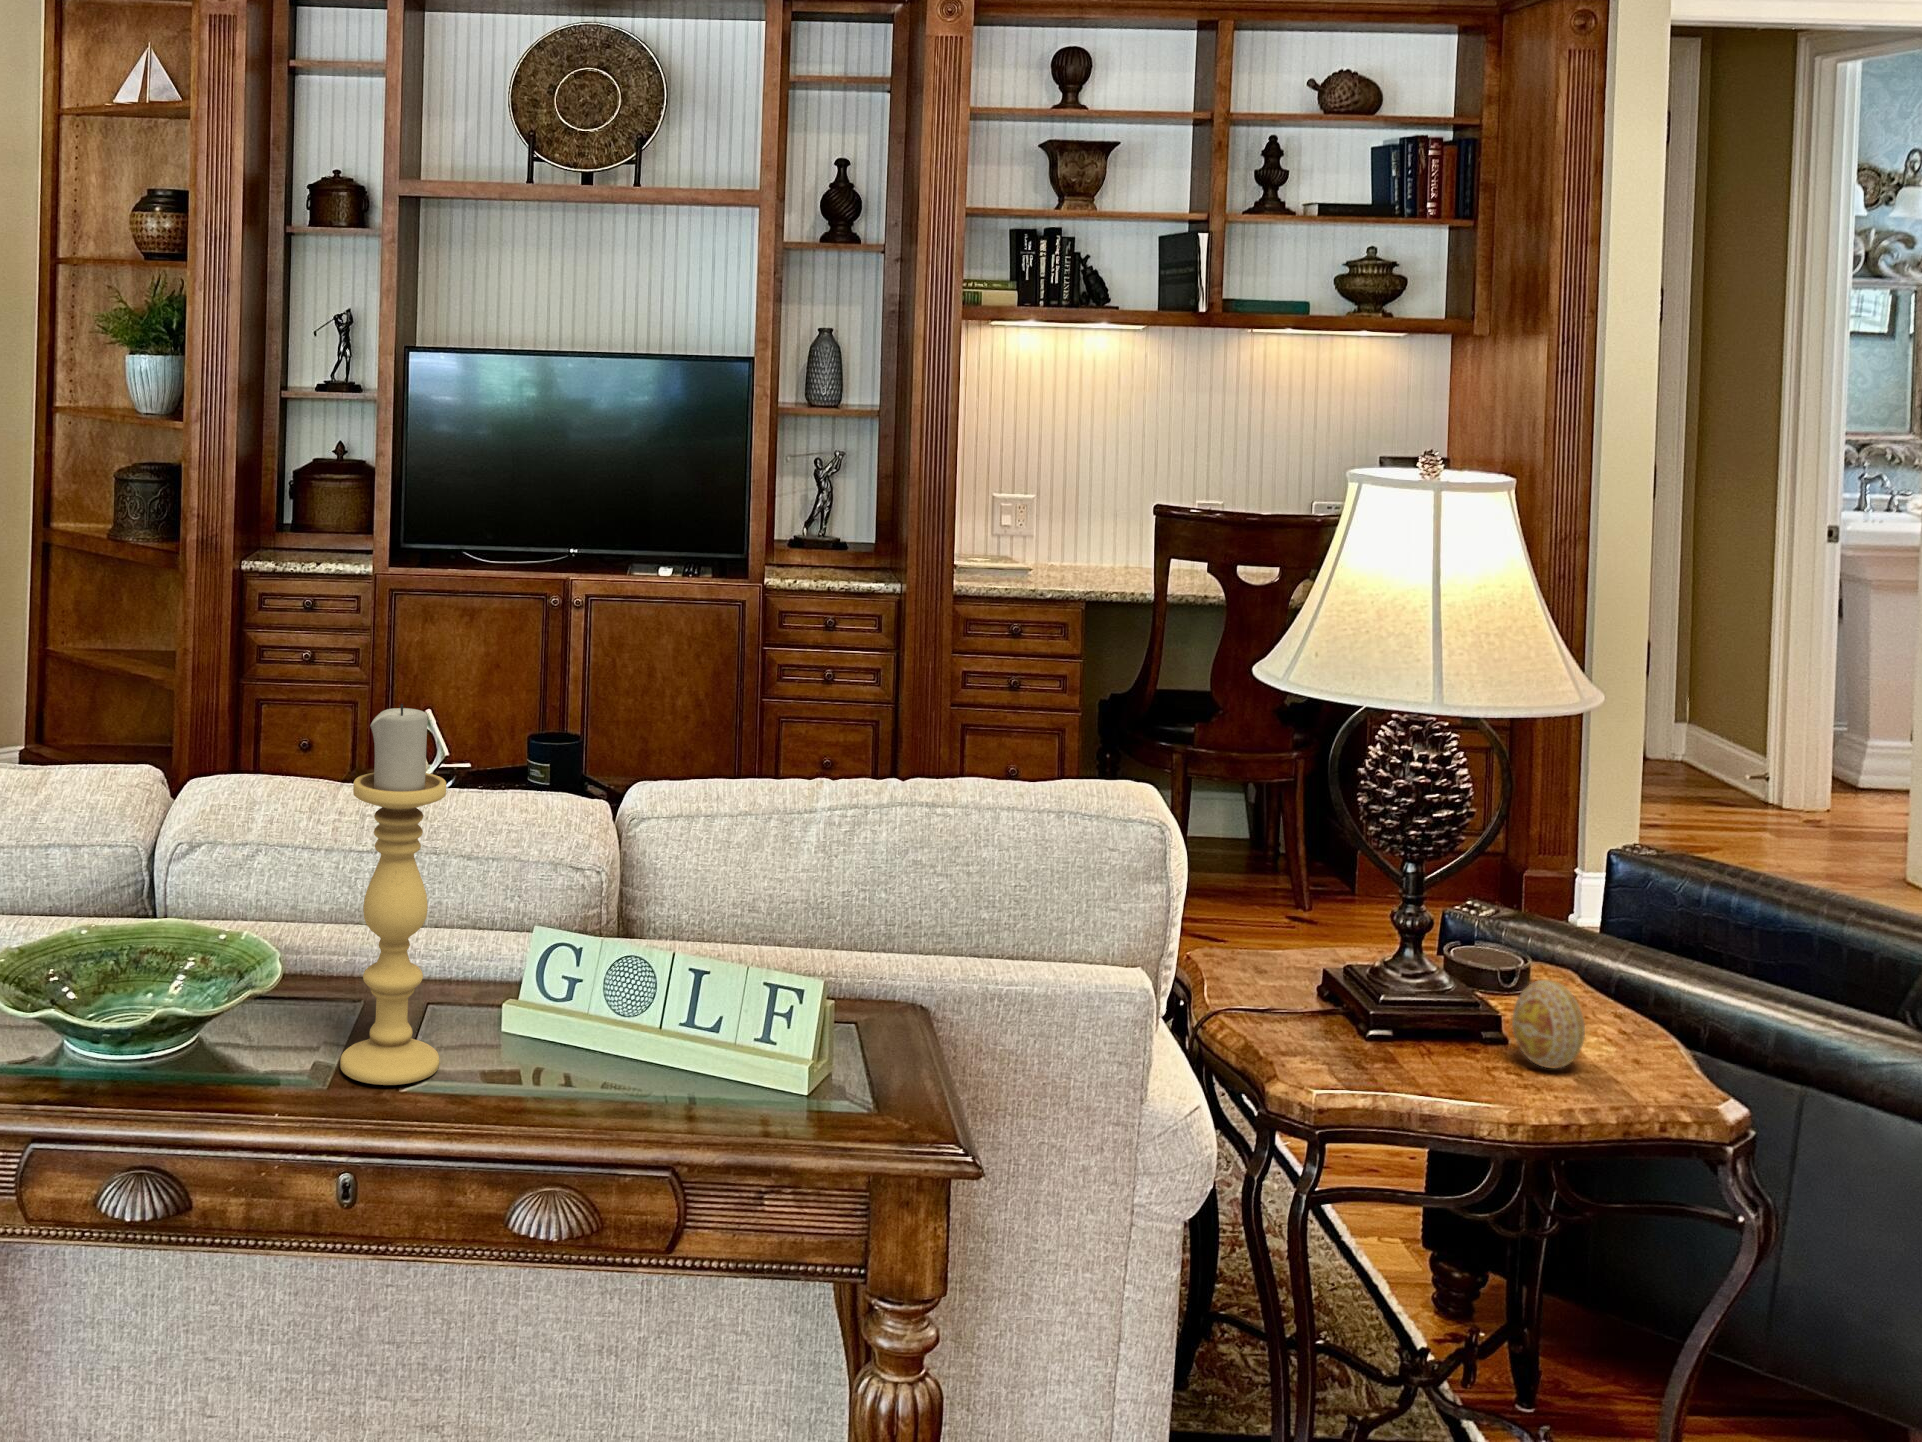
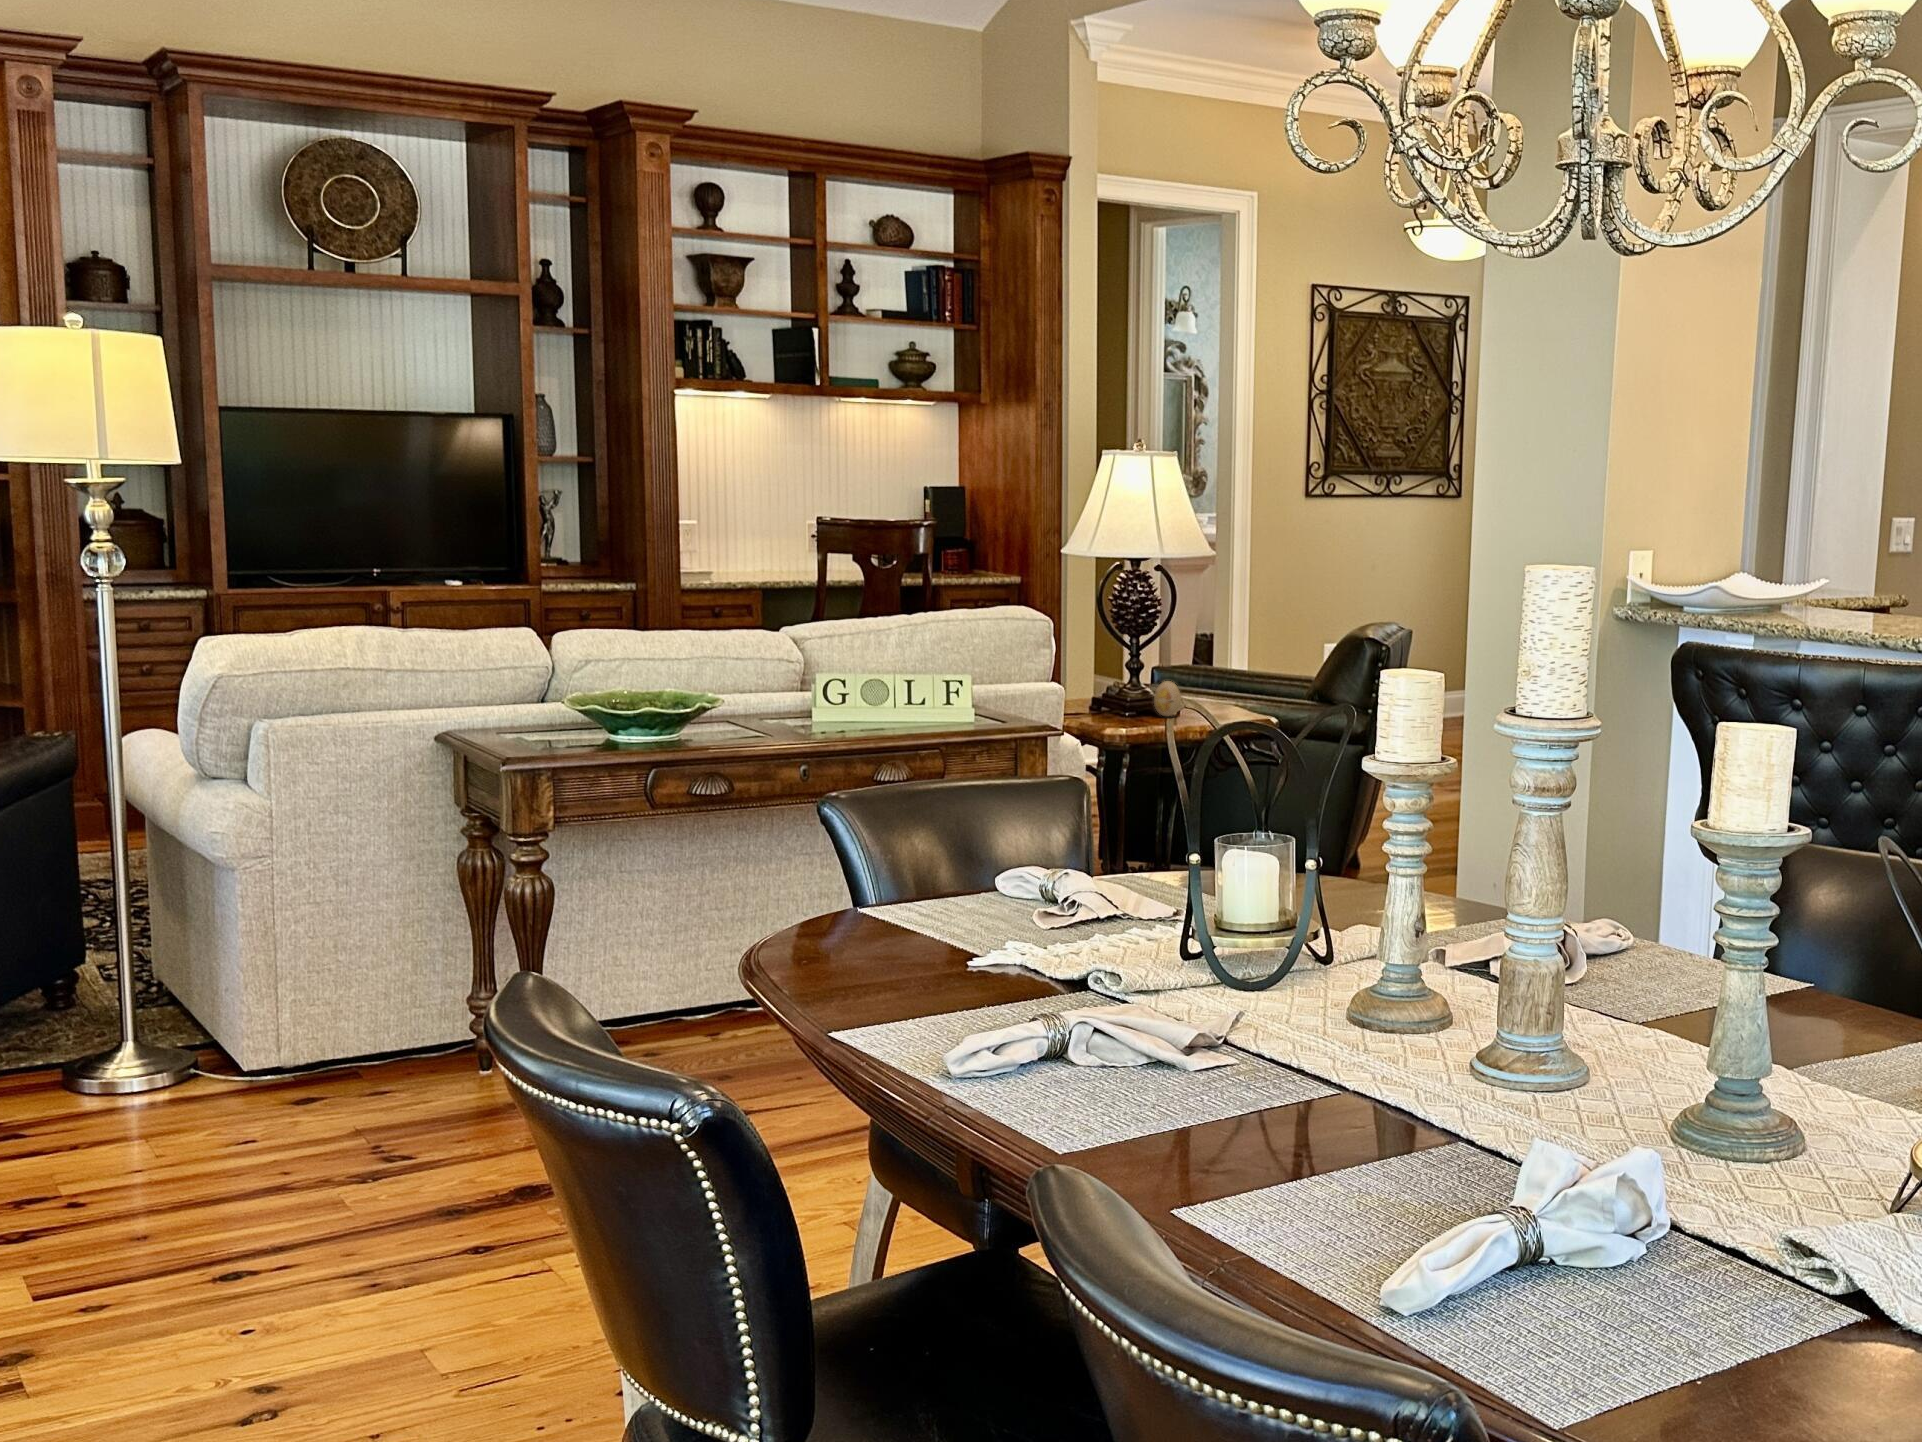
candle holder: present [340,704,446,1085] -> none [780,572,824,732]

